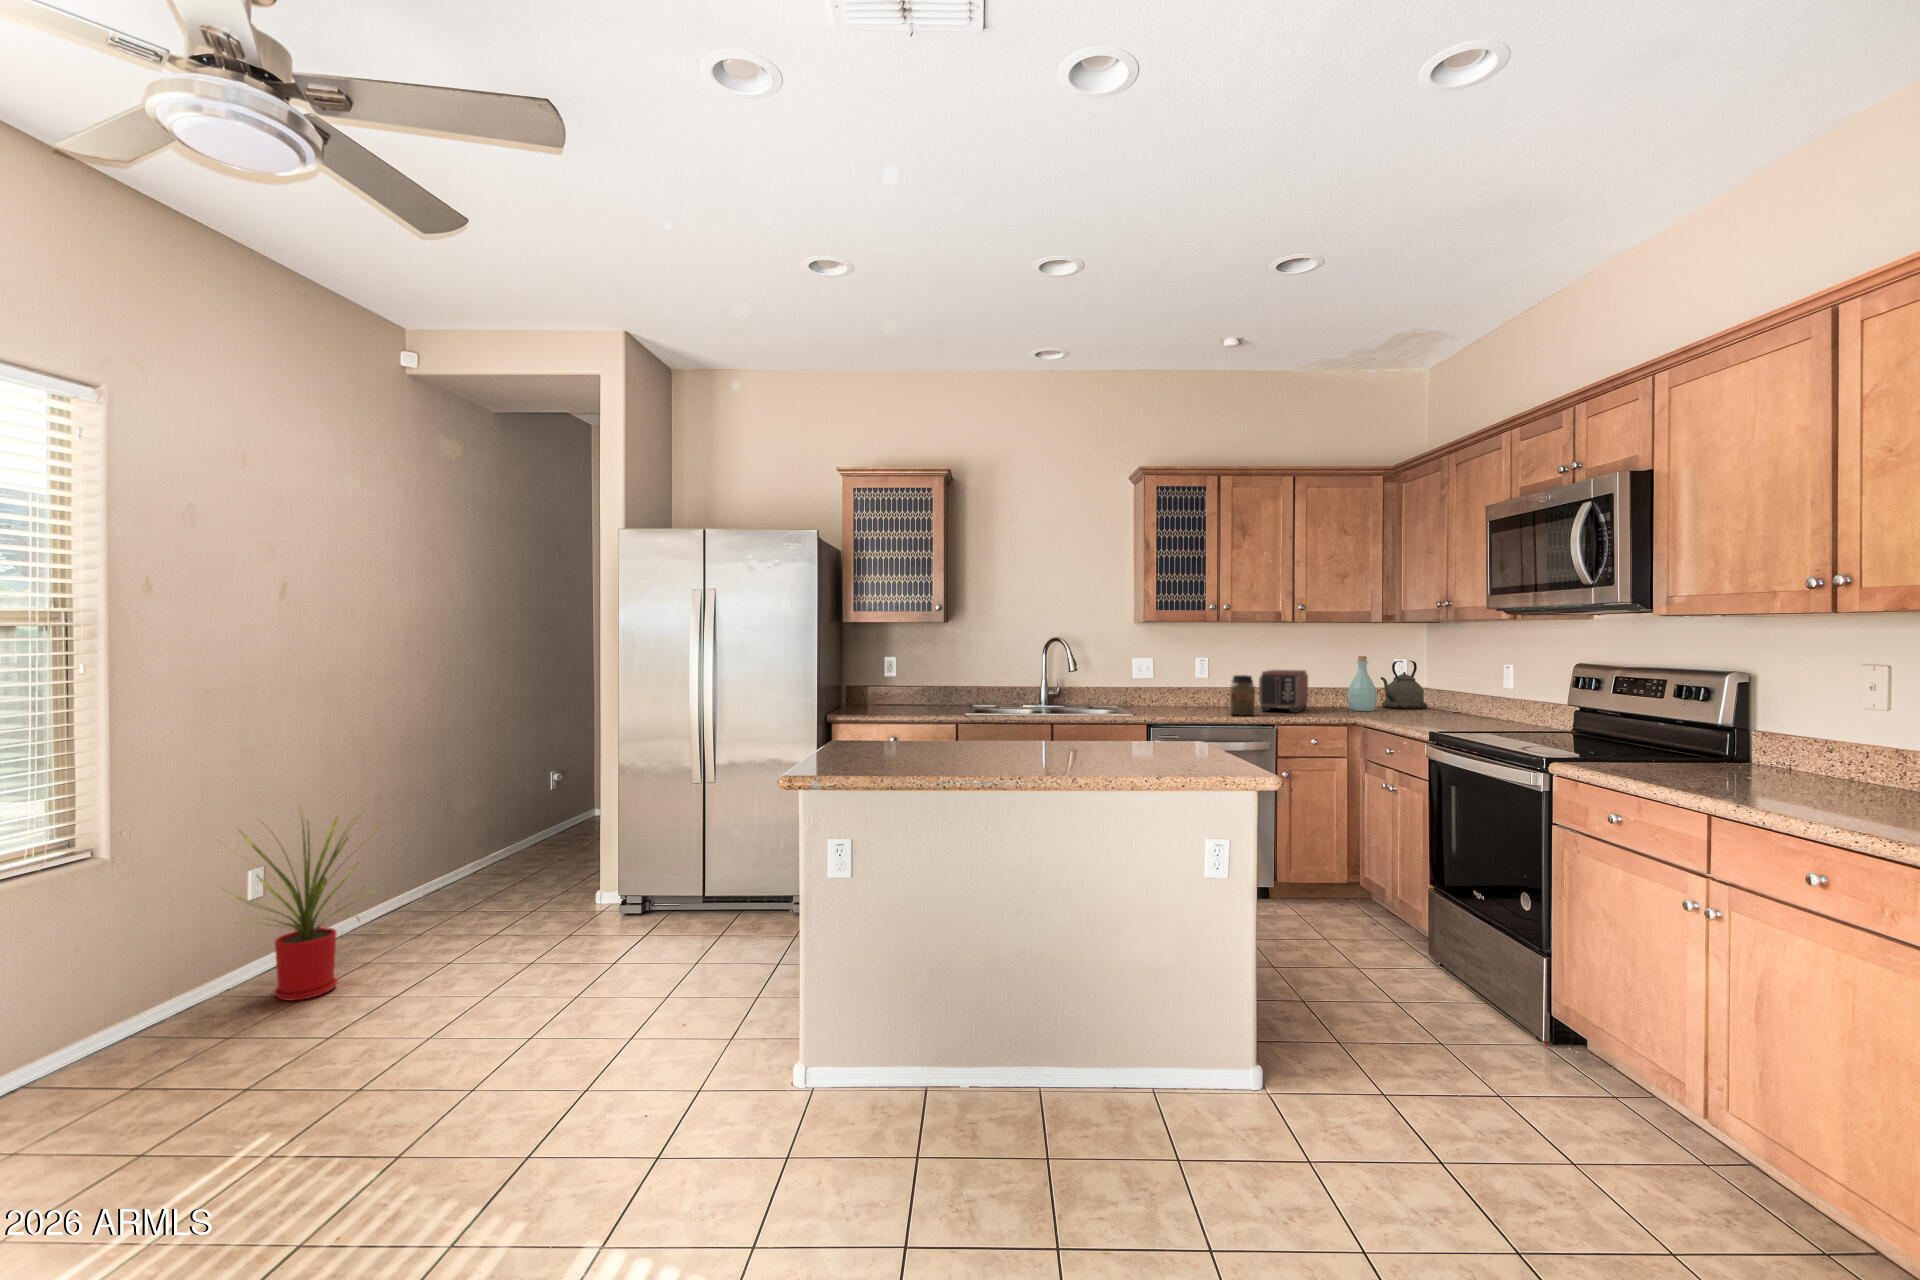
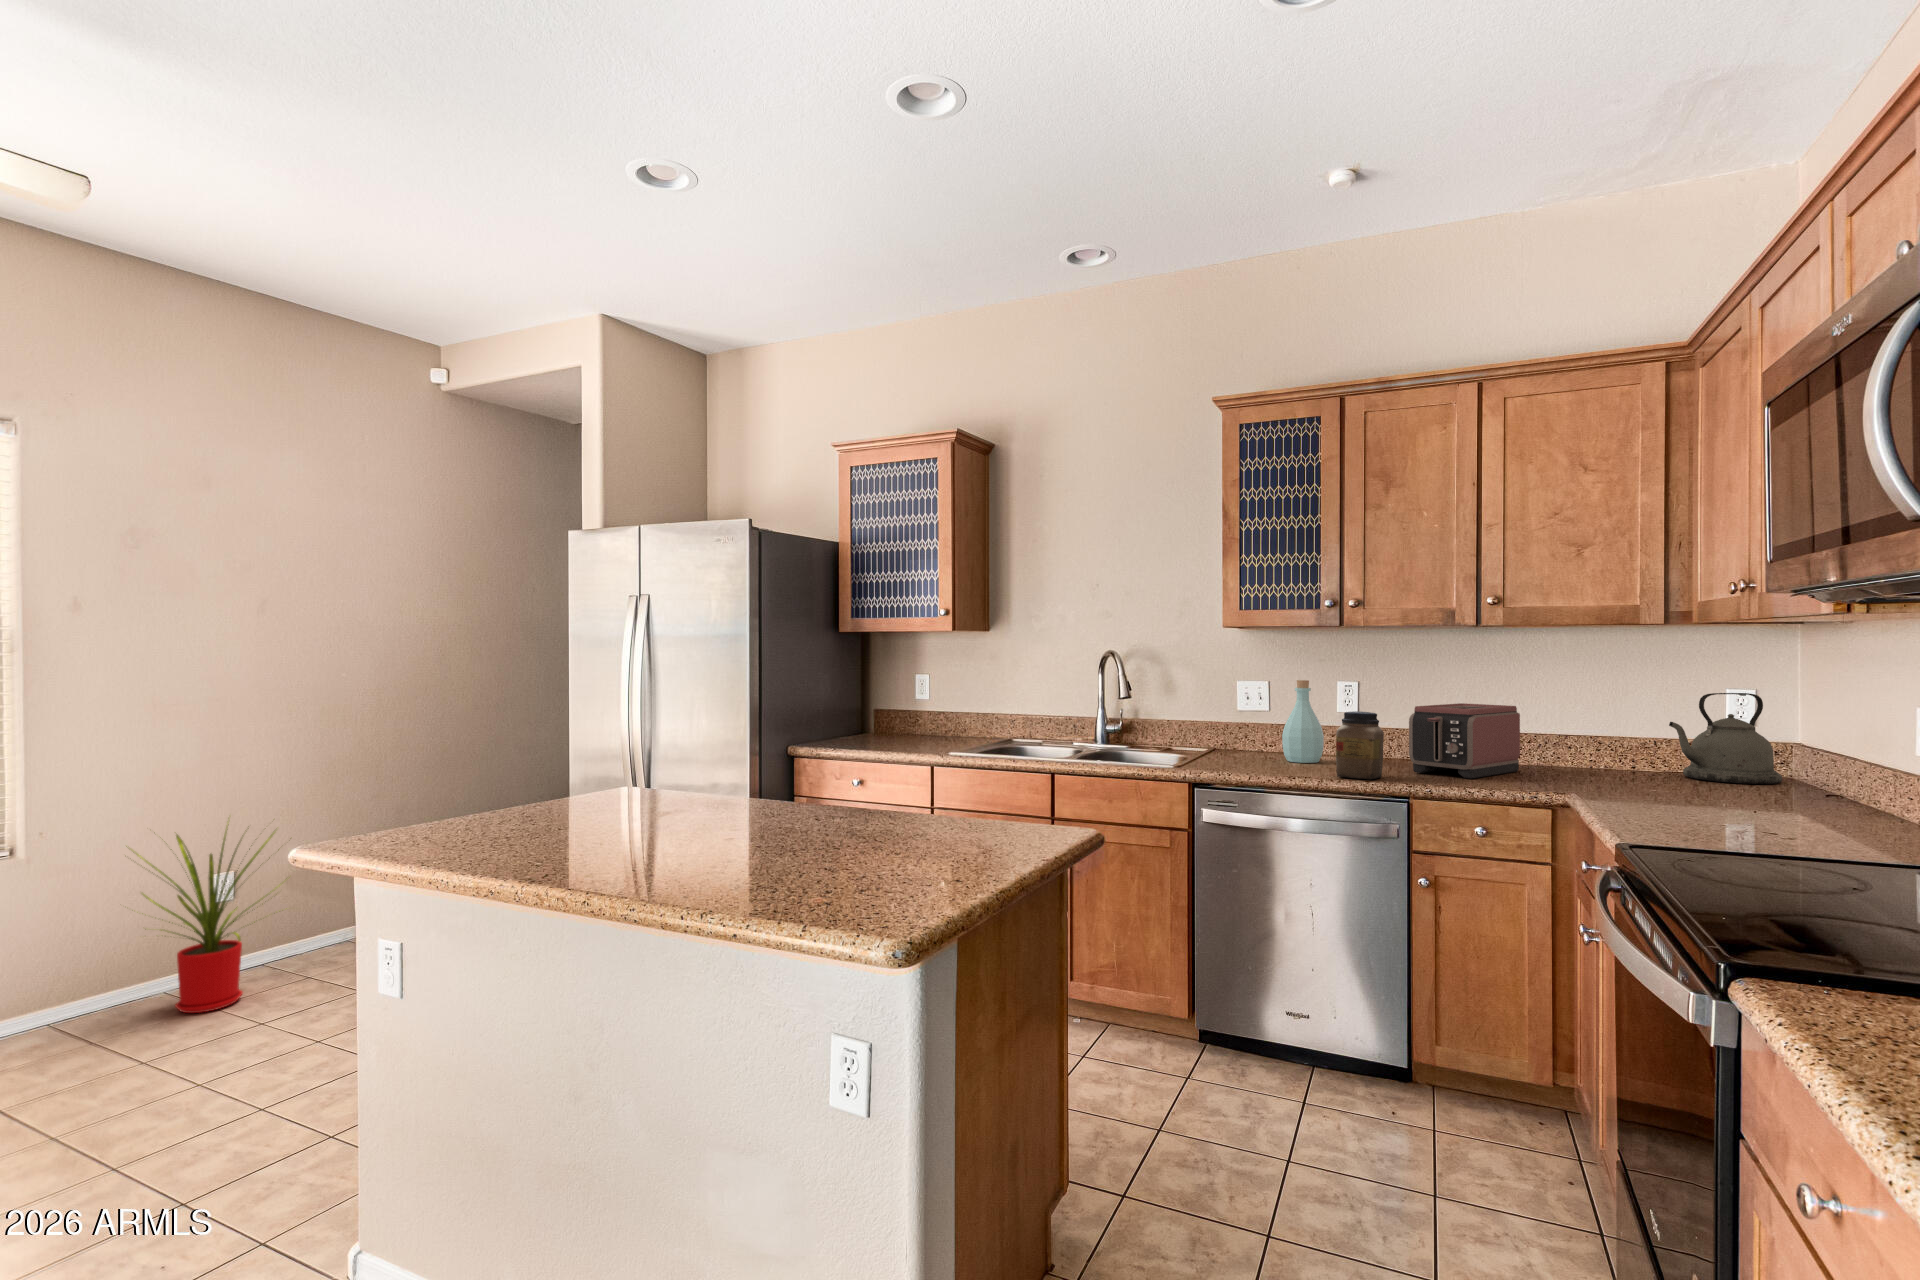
bottle: present [1348,656,1377,711] -> present [1282,680,1324,763]

